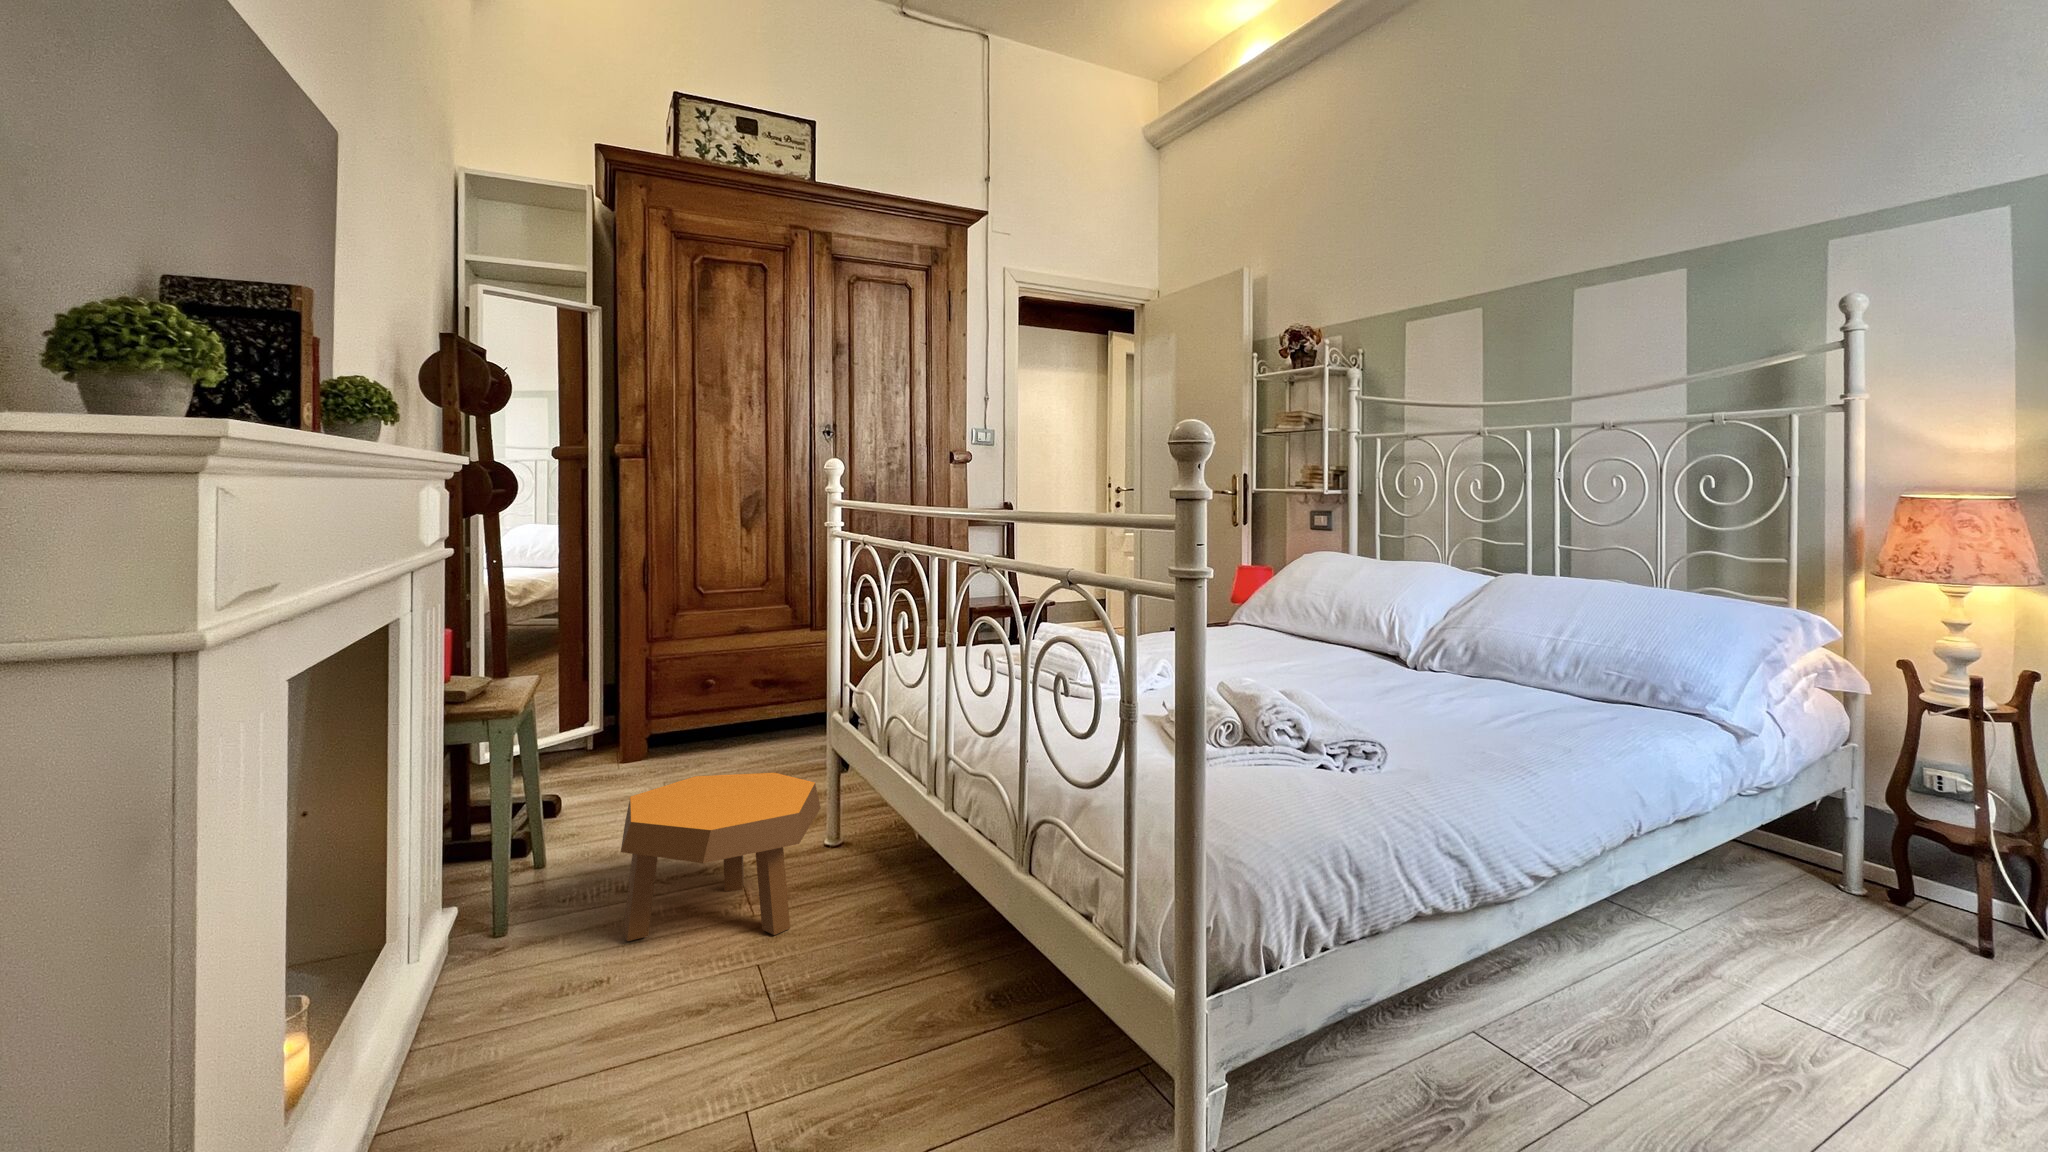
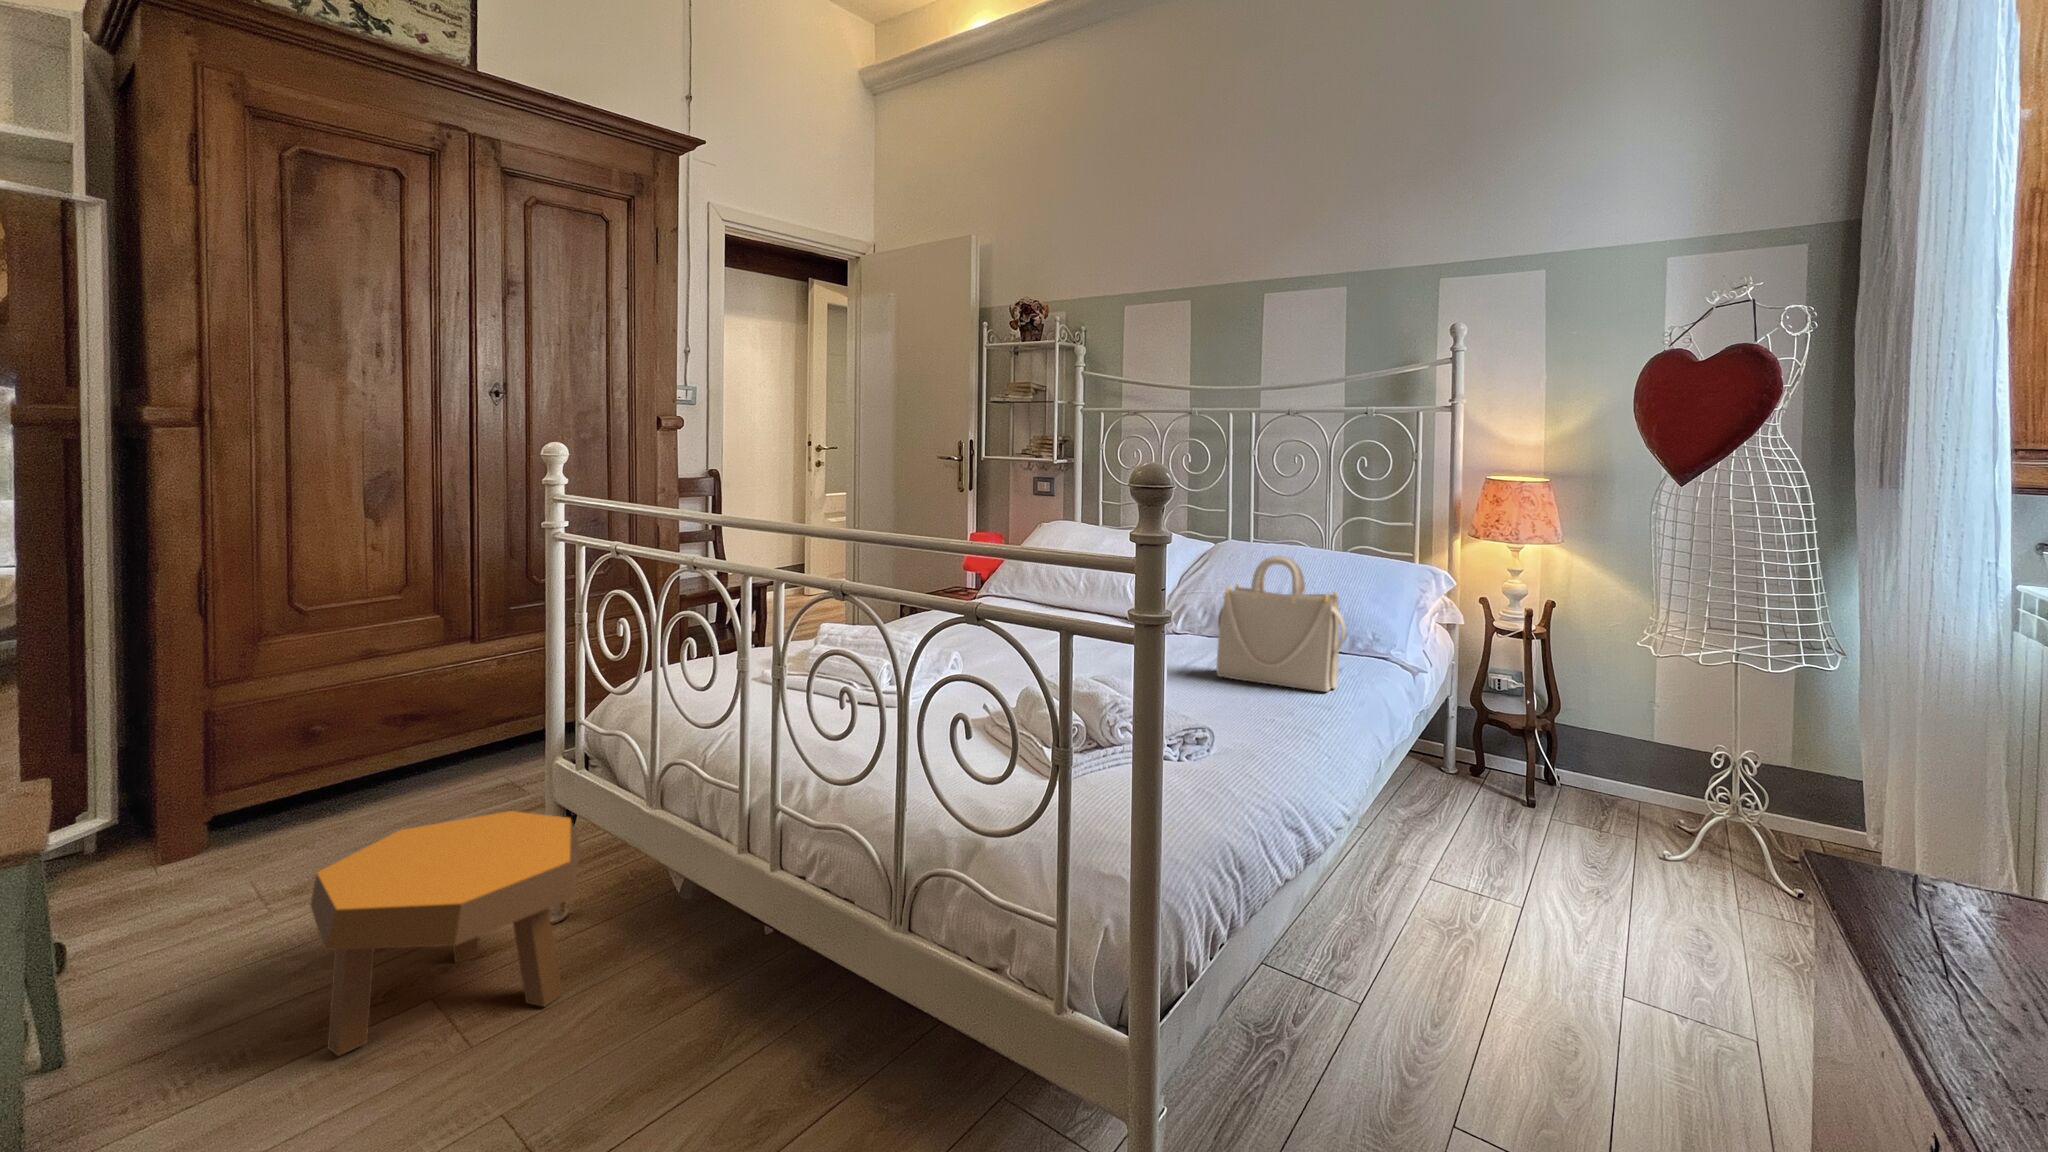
handbag: none [1448,573,1608,730] -> present [1216,556,1346,691]

